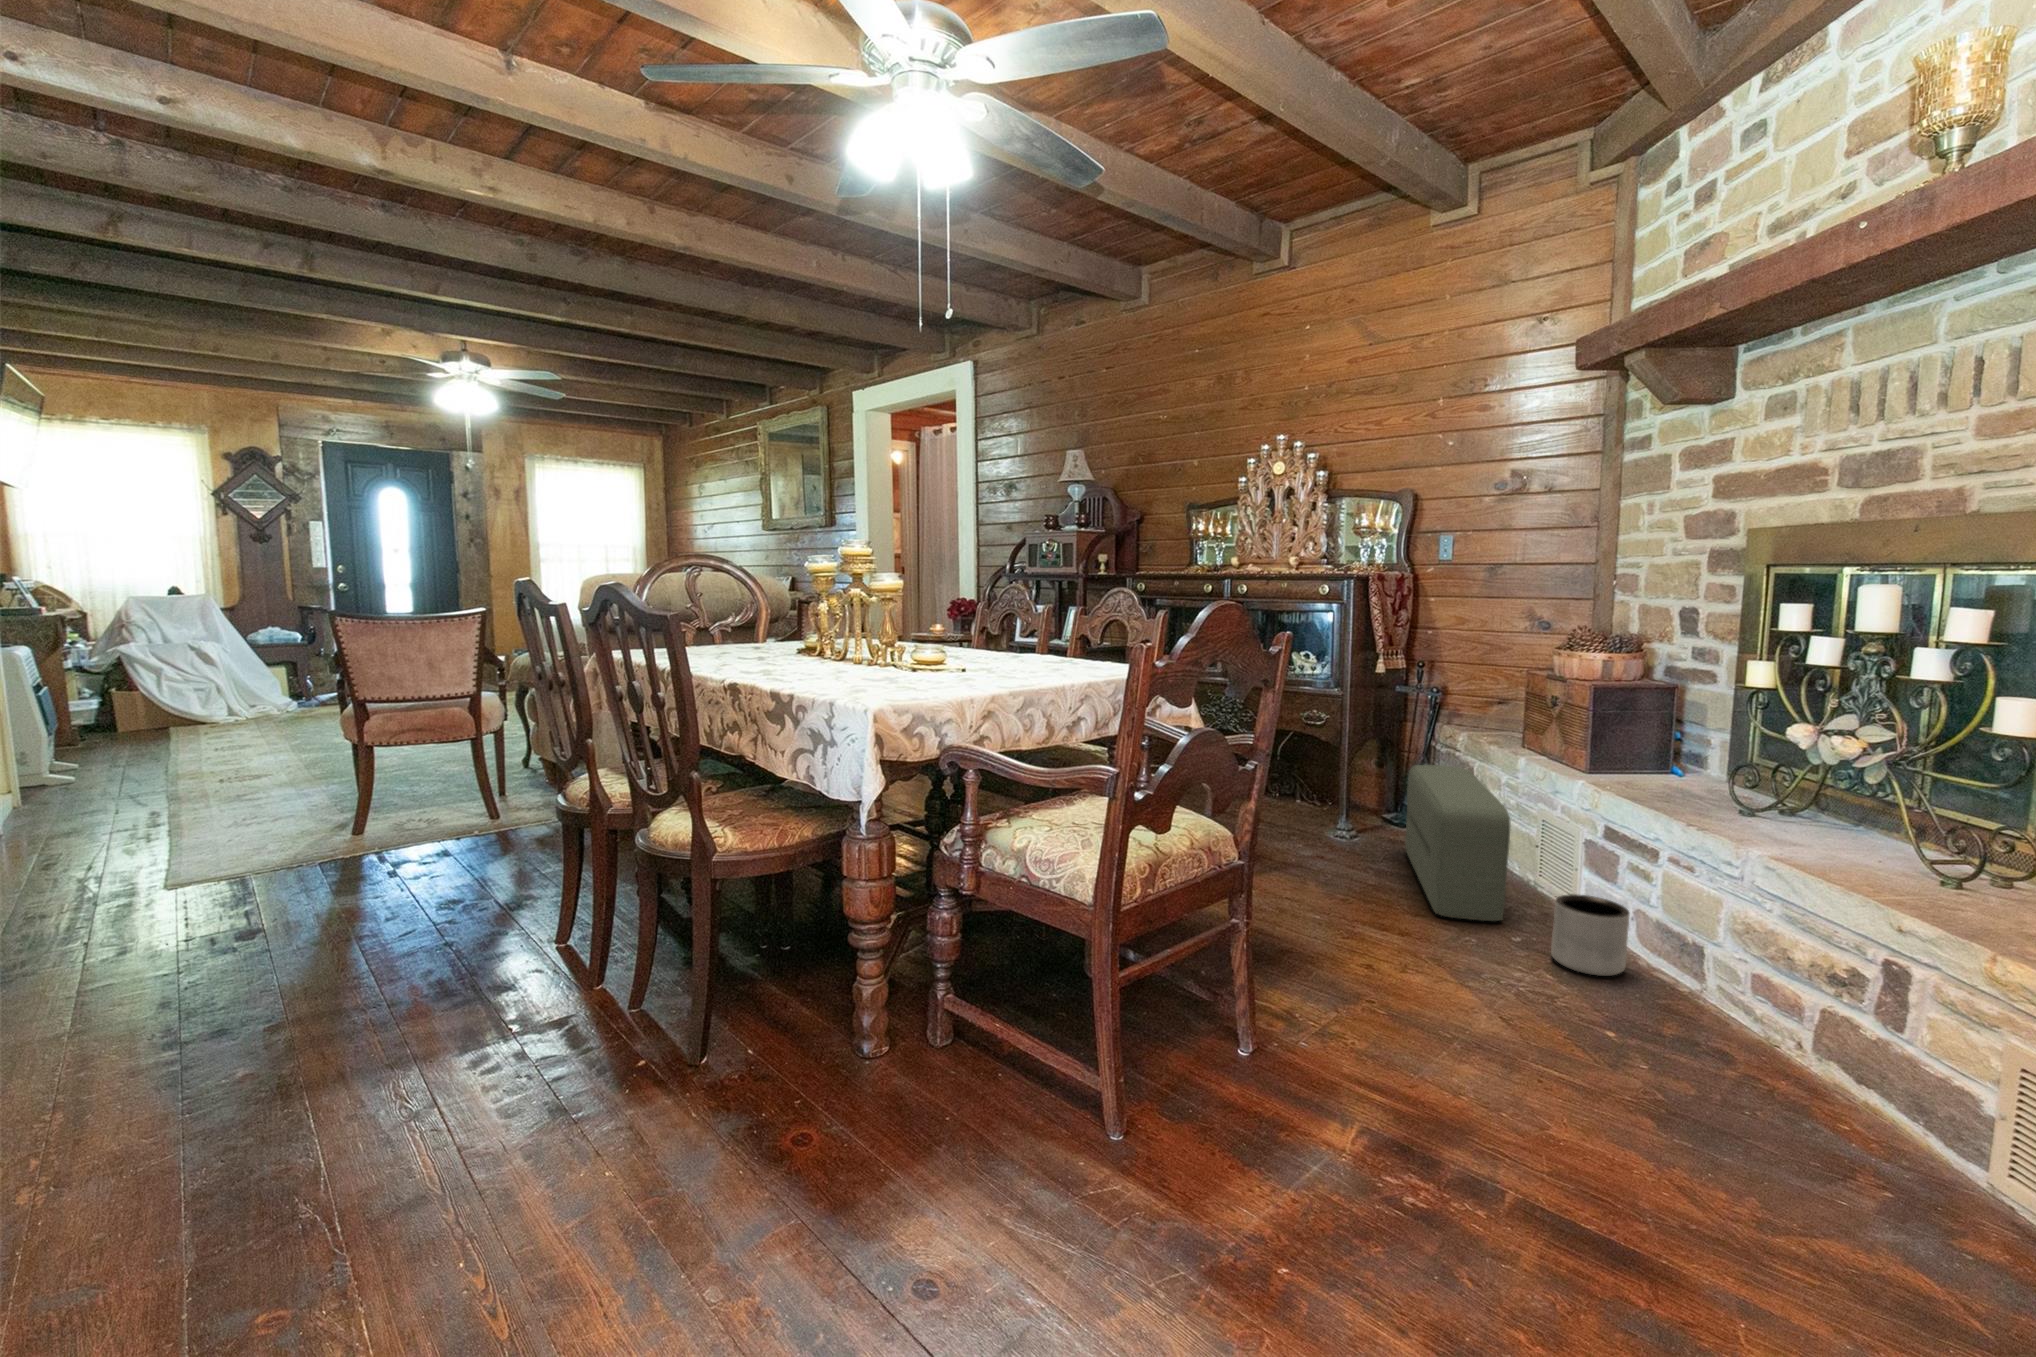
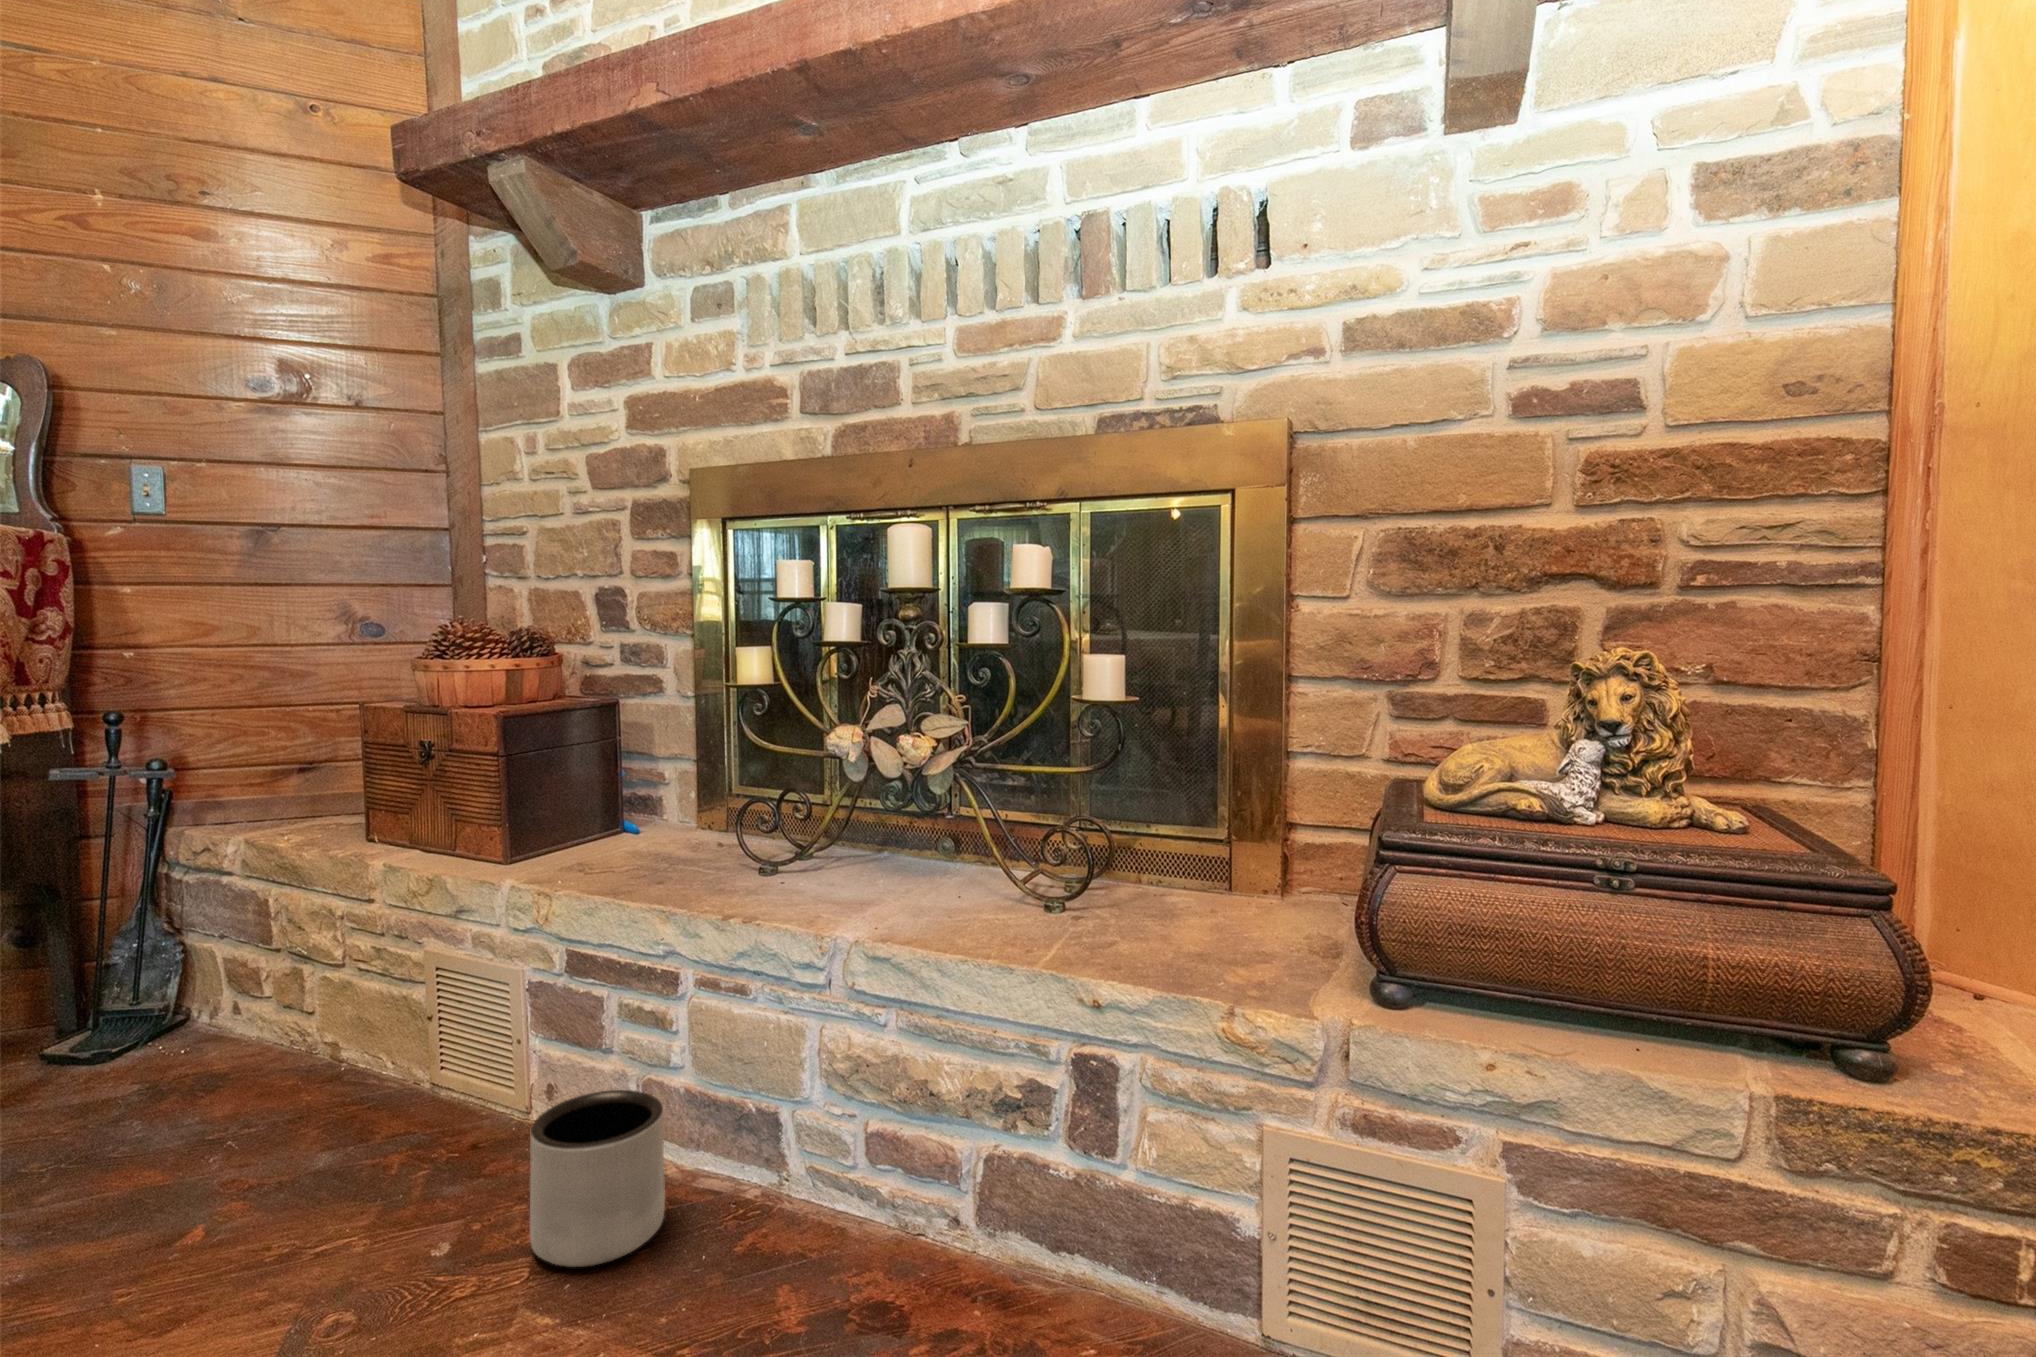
pouf: present [1405,765,1510,921] -> none [114,905,404,1278]

